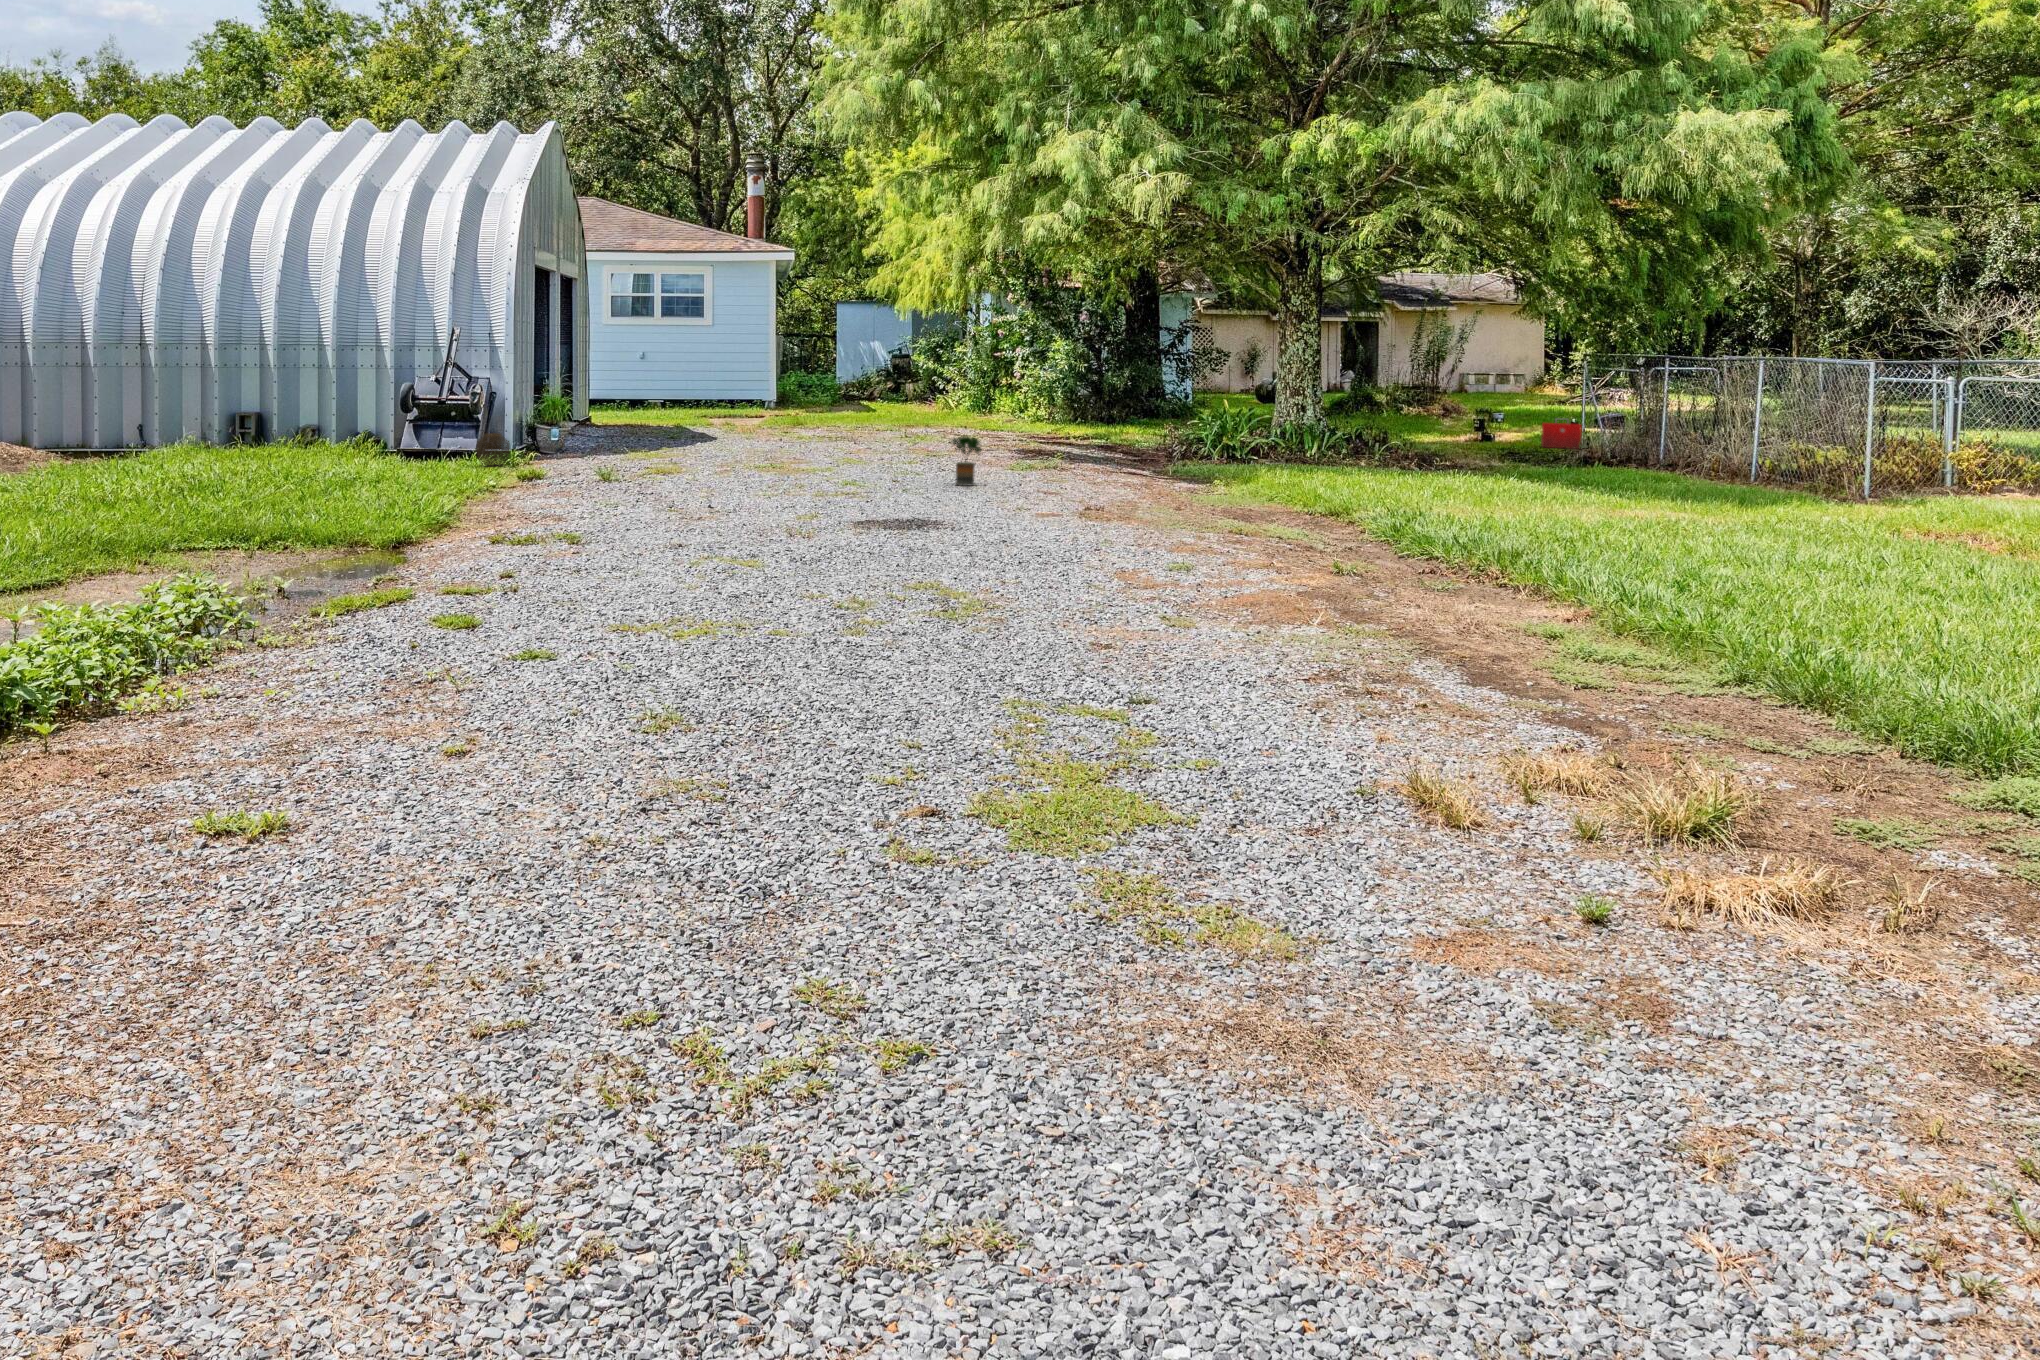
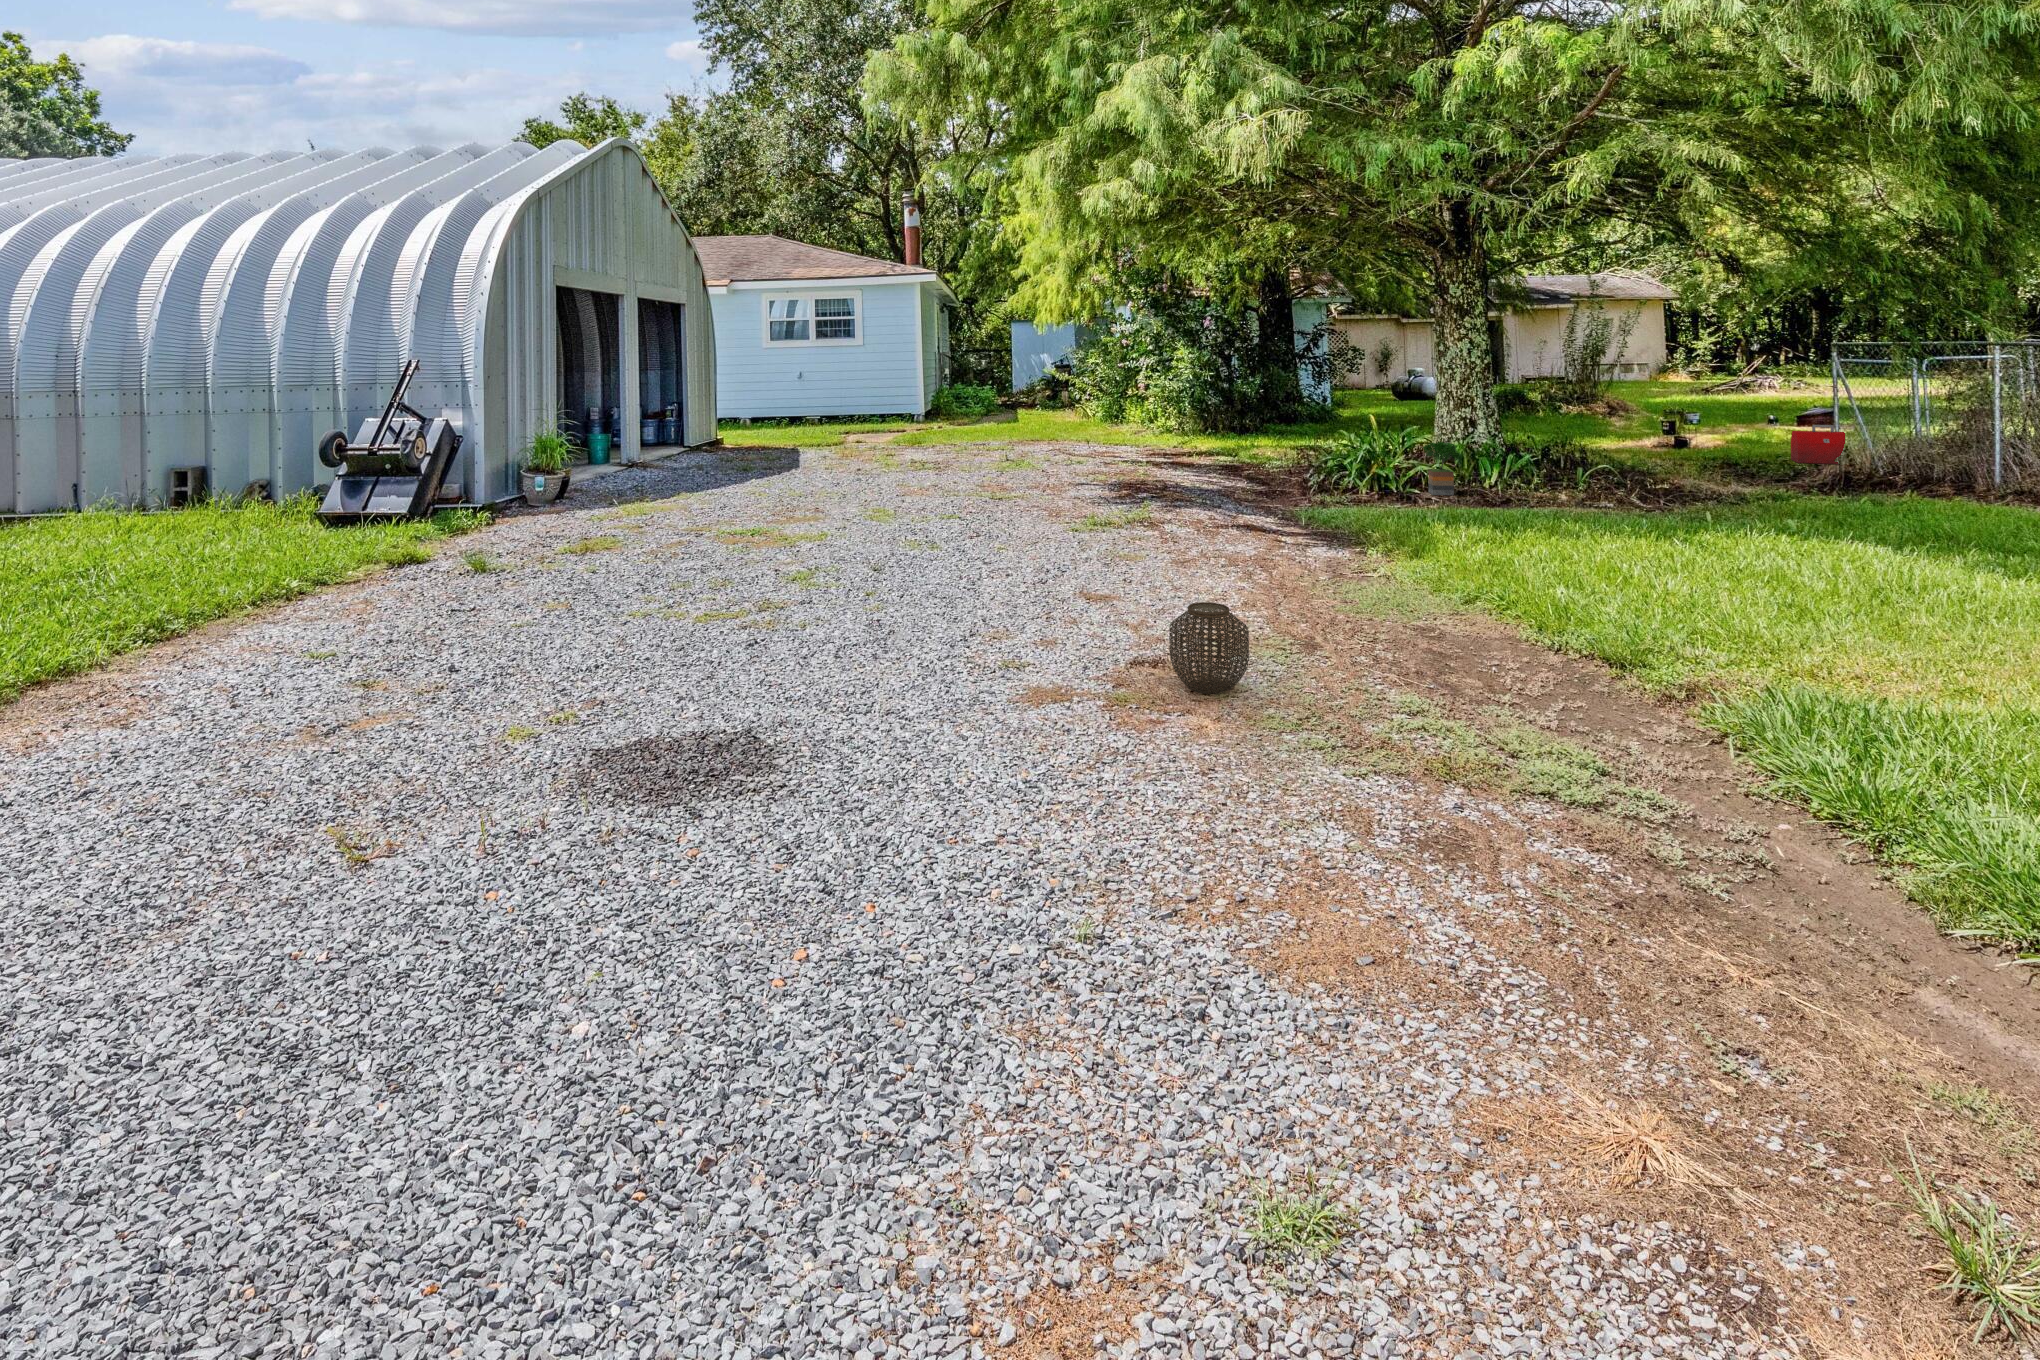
woven basket: present [477,433,510,466] -> present [1169,602,1249,694]
potted tree: present [951,437,982,486] -> present [1423,442,1462,495]

